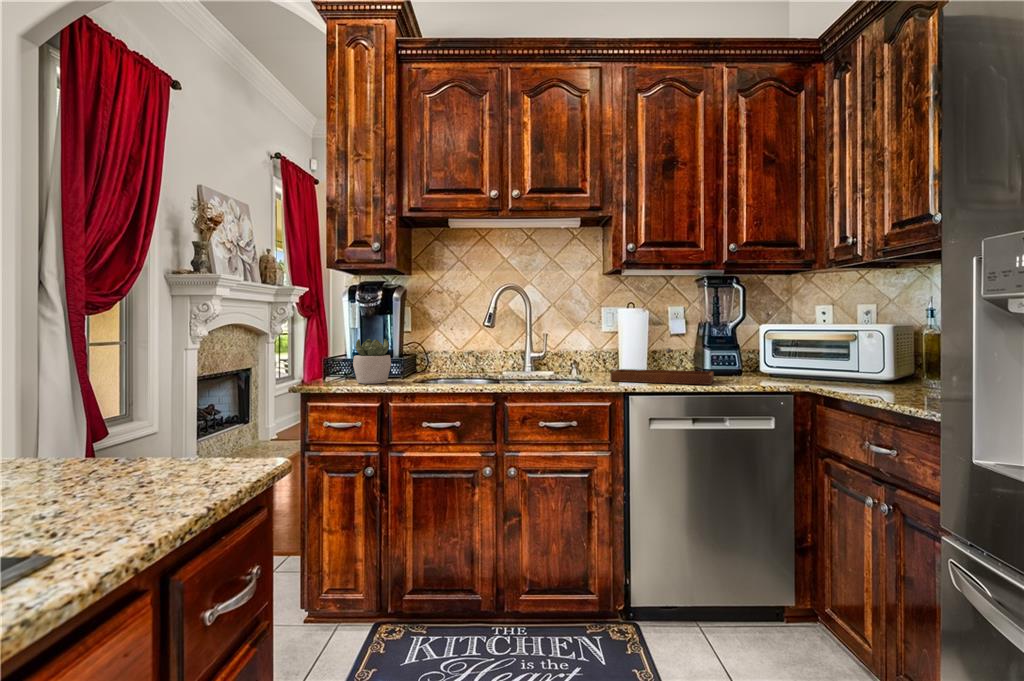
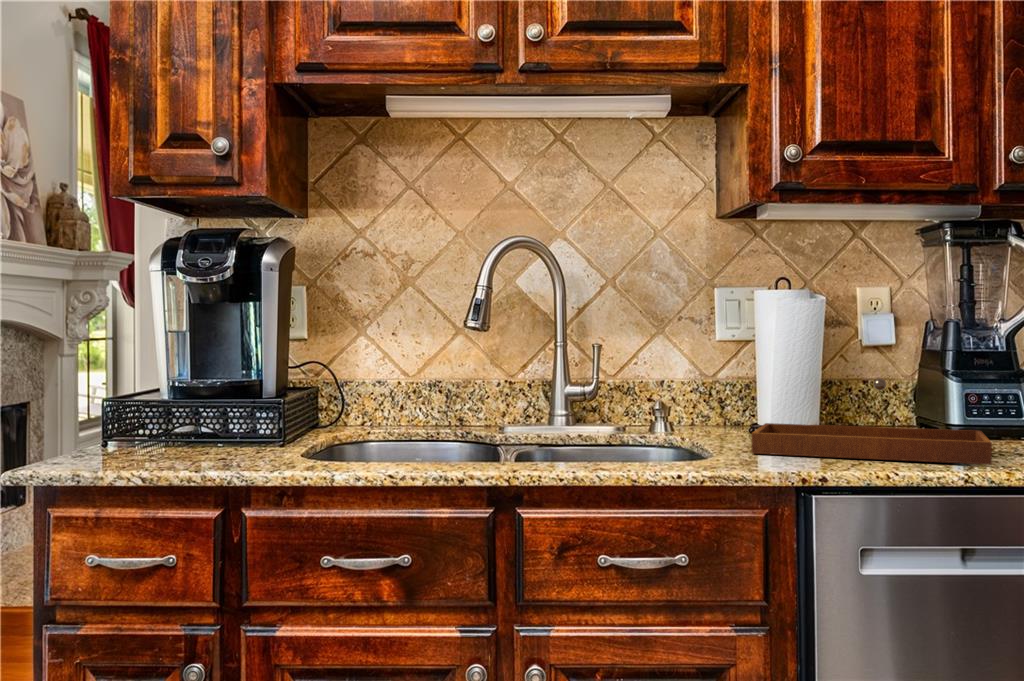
succulent plant: present [353,339,391,384] -> none [163,358,253,462]

